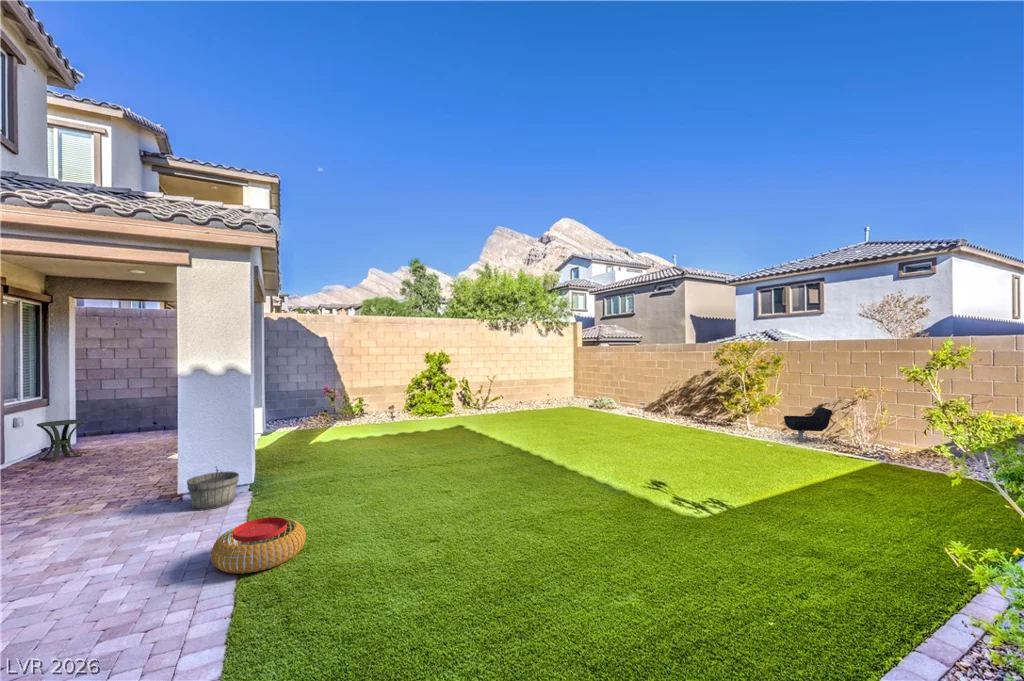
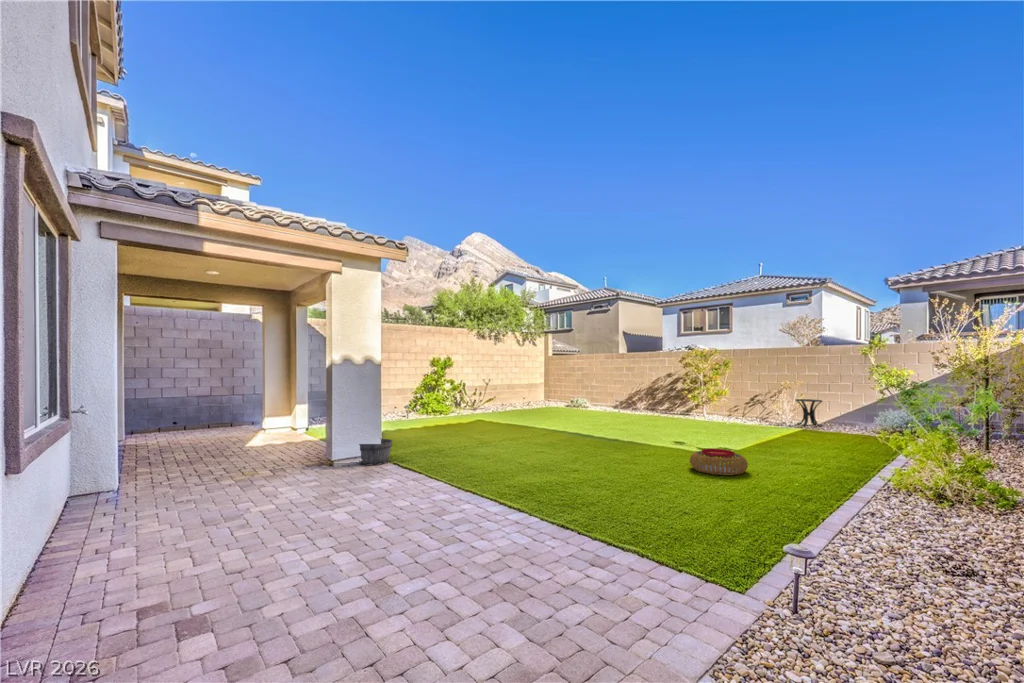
lounge chair: present [784,407,832,443] -> none [732,396,766,422]
side table: present [37,420,84,462] -> present [795,399,822,426]
pouf: present [211,517,306,574] -> present [690,448,748,475]

